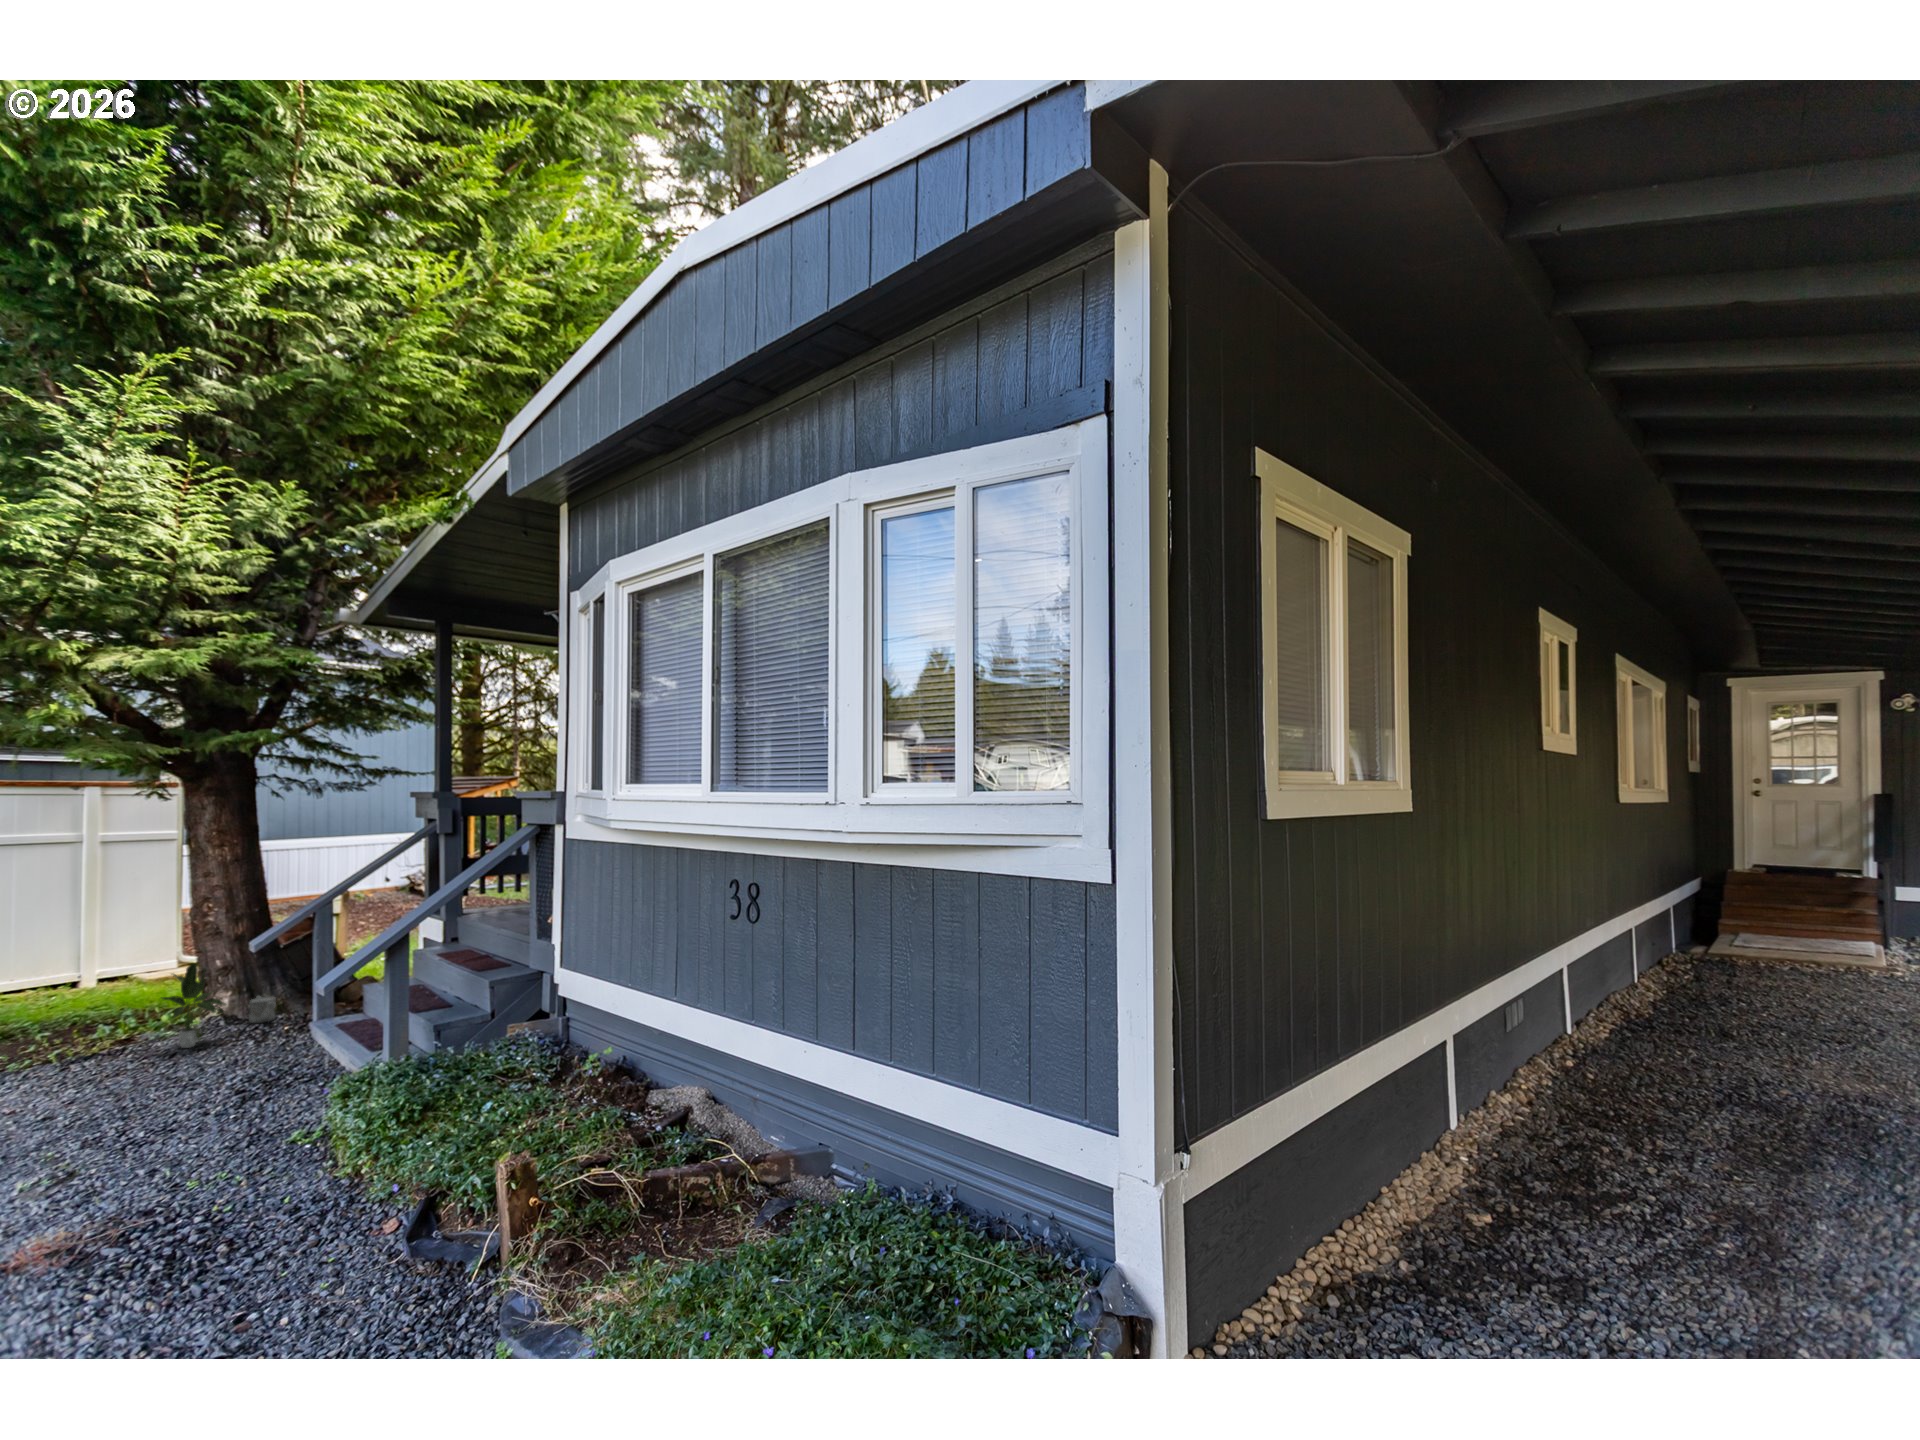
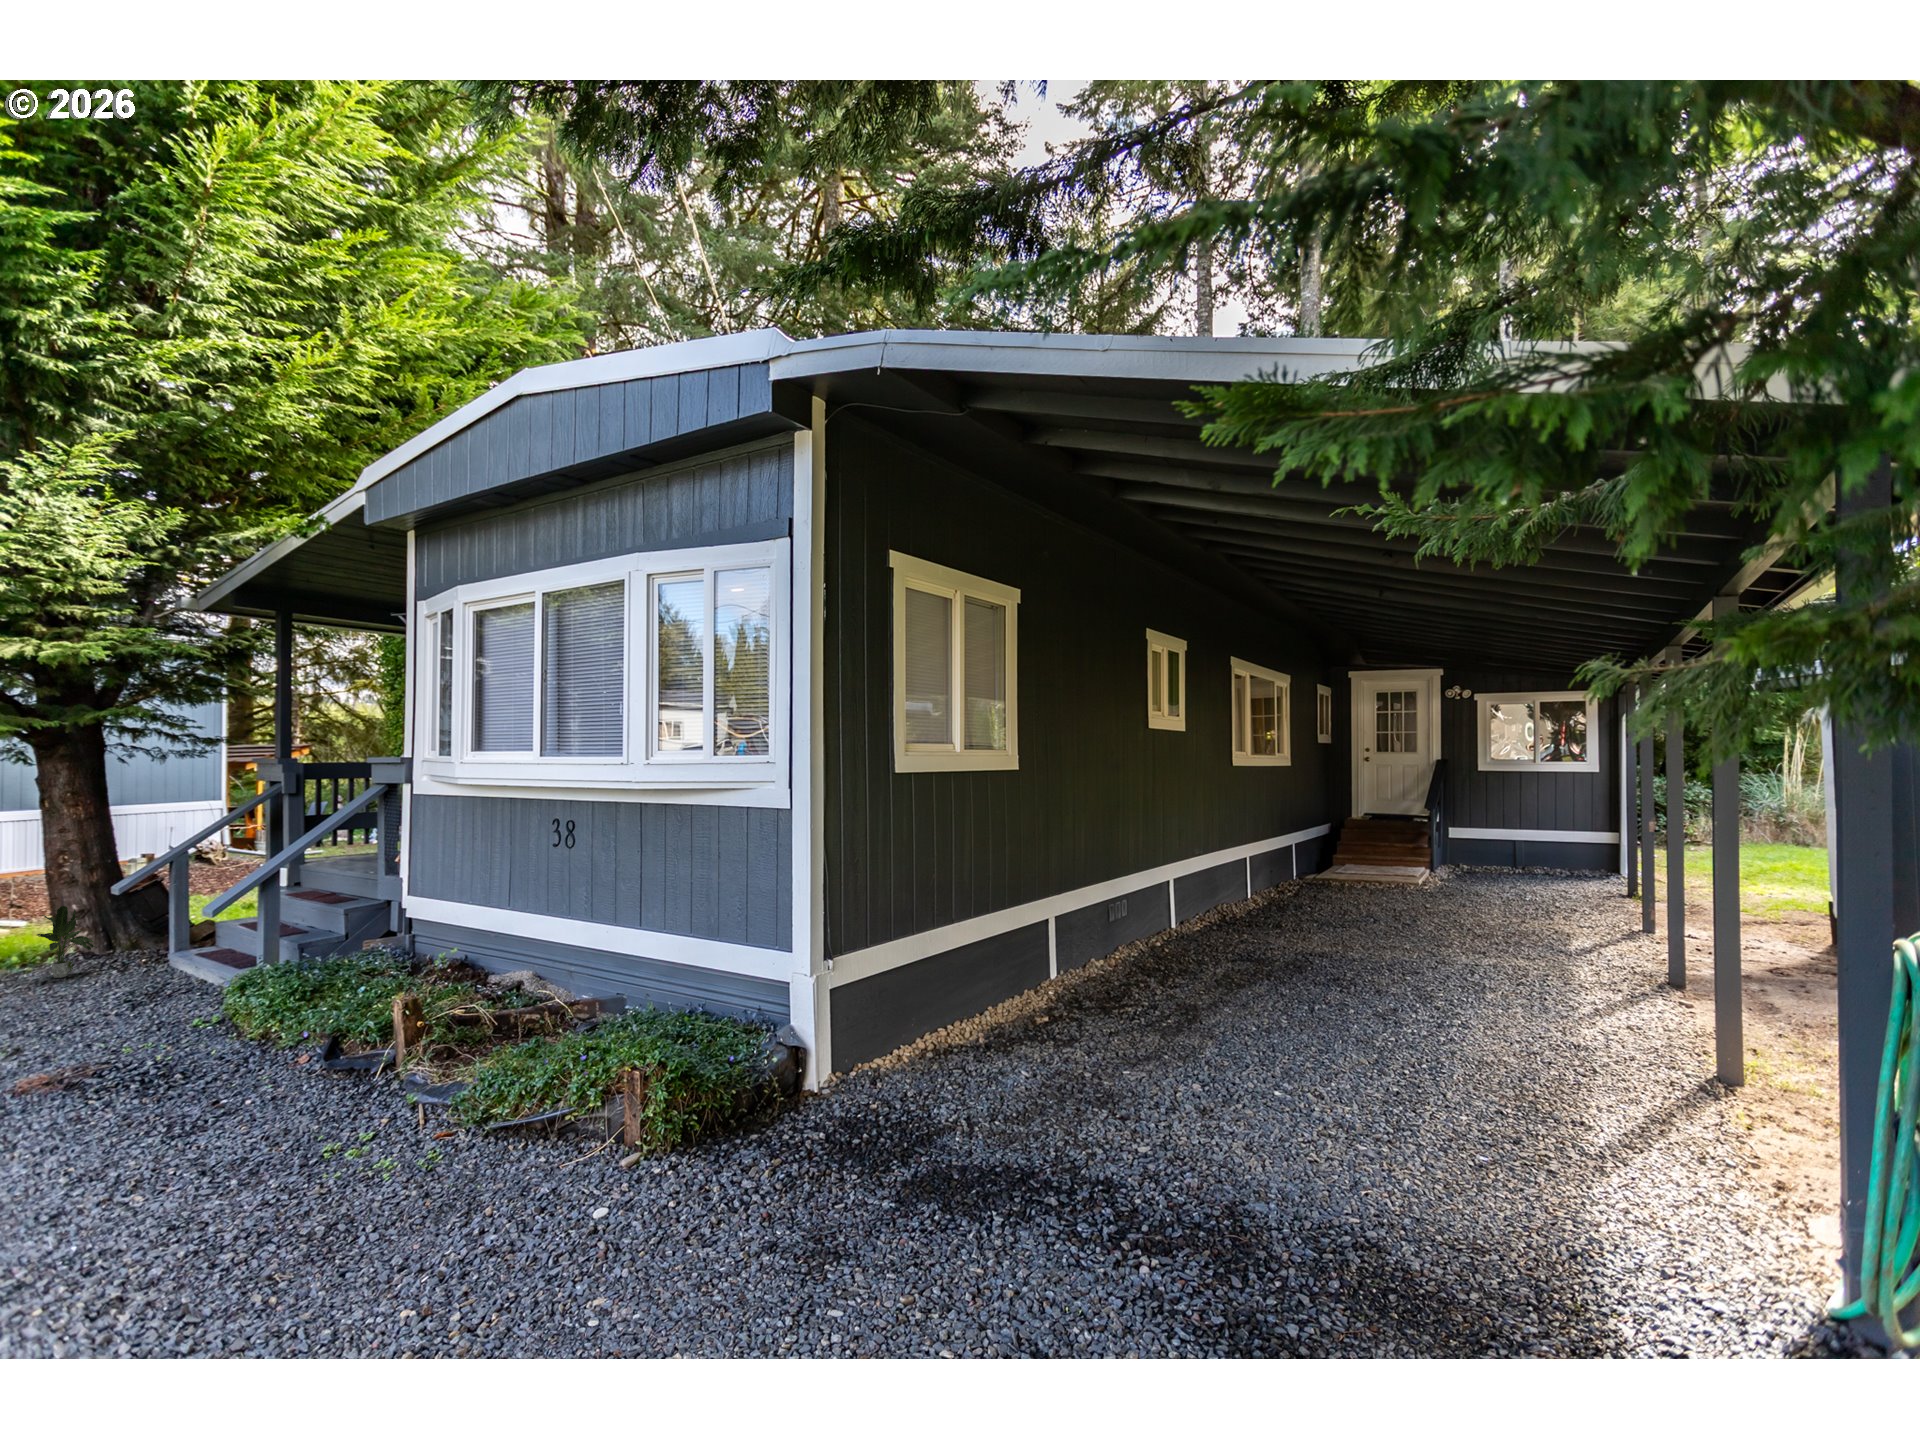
watering can: present [249,996,276,1023] -> none [107,938,135,960]

